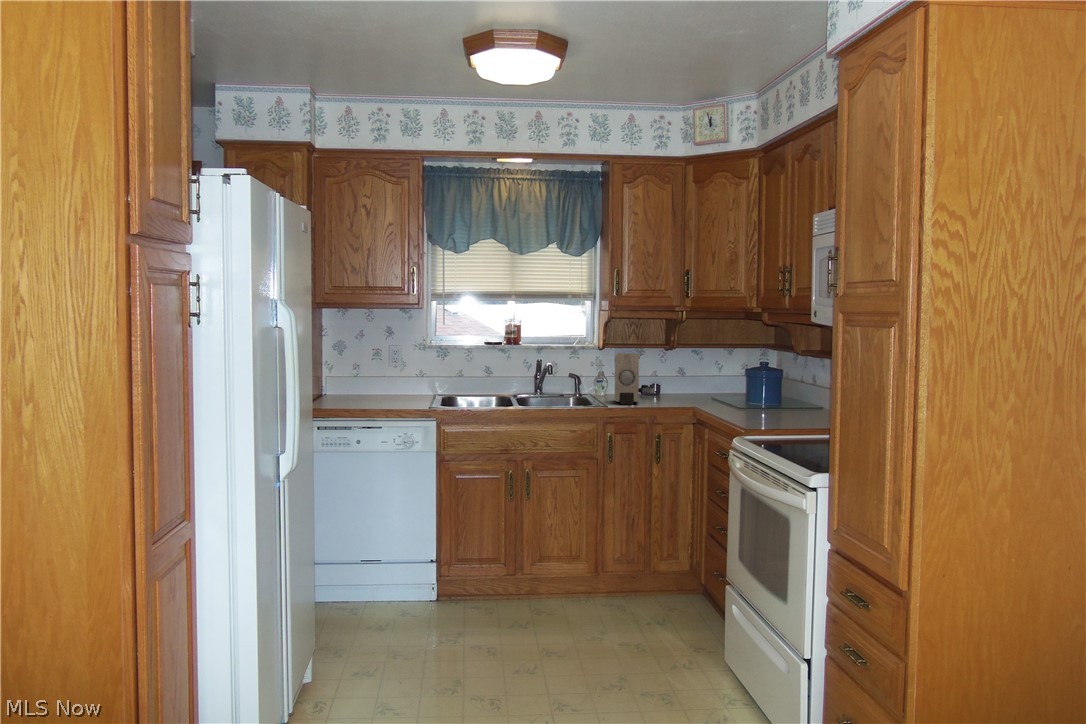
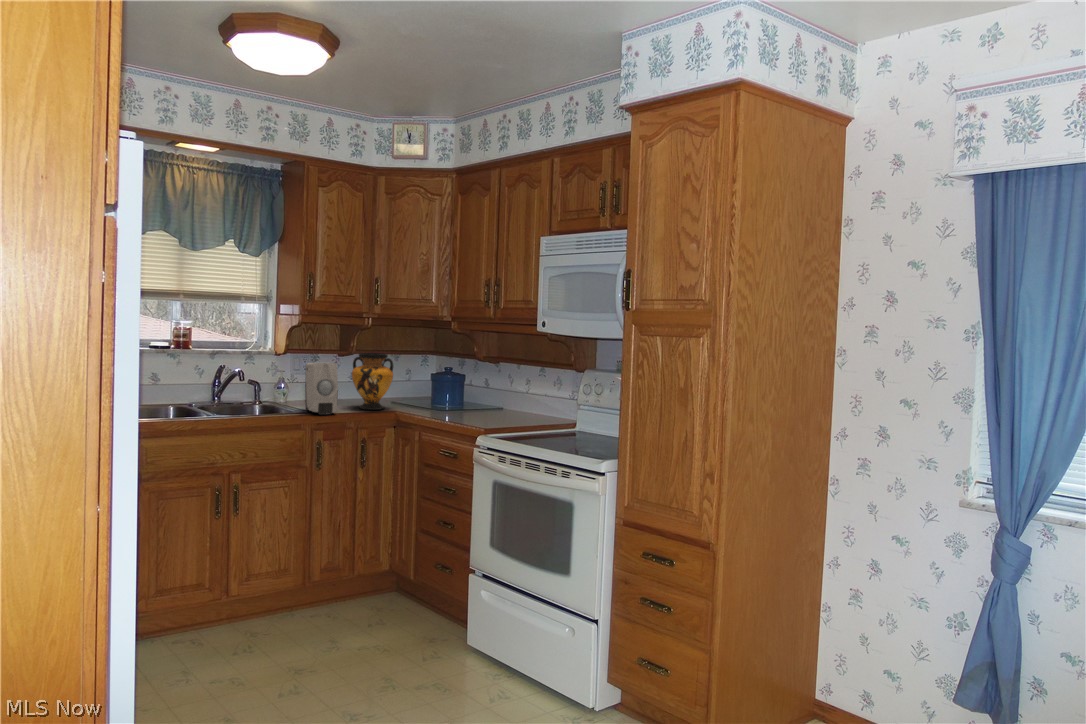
vase: none [662,346,704,403] -> present [352,353,393,410]

